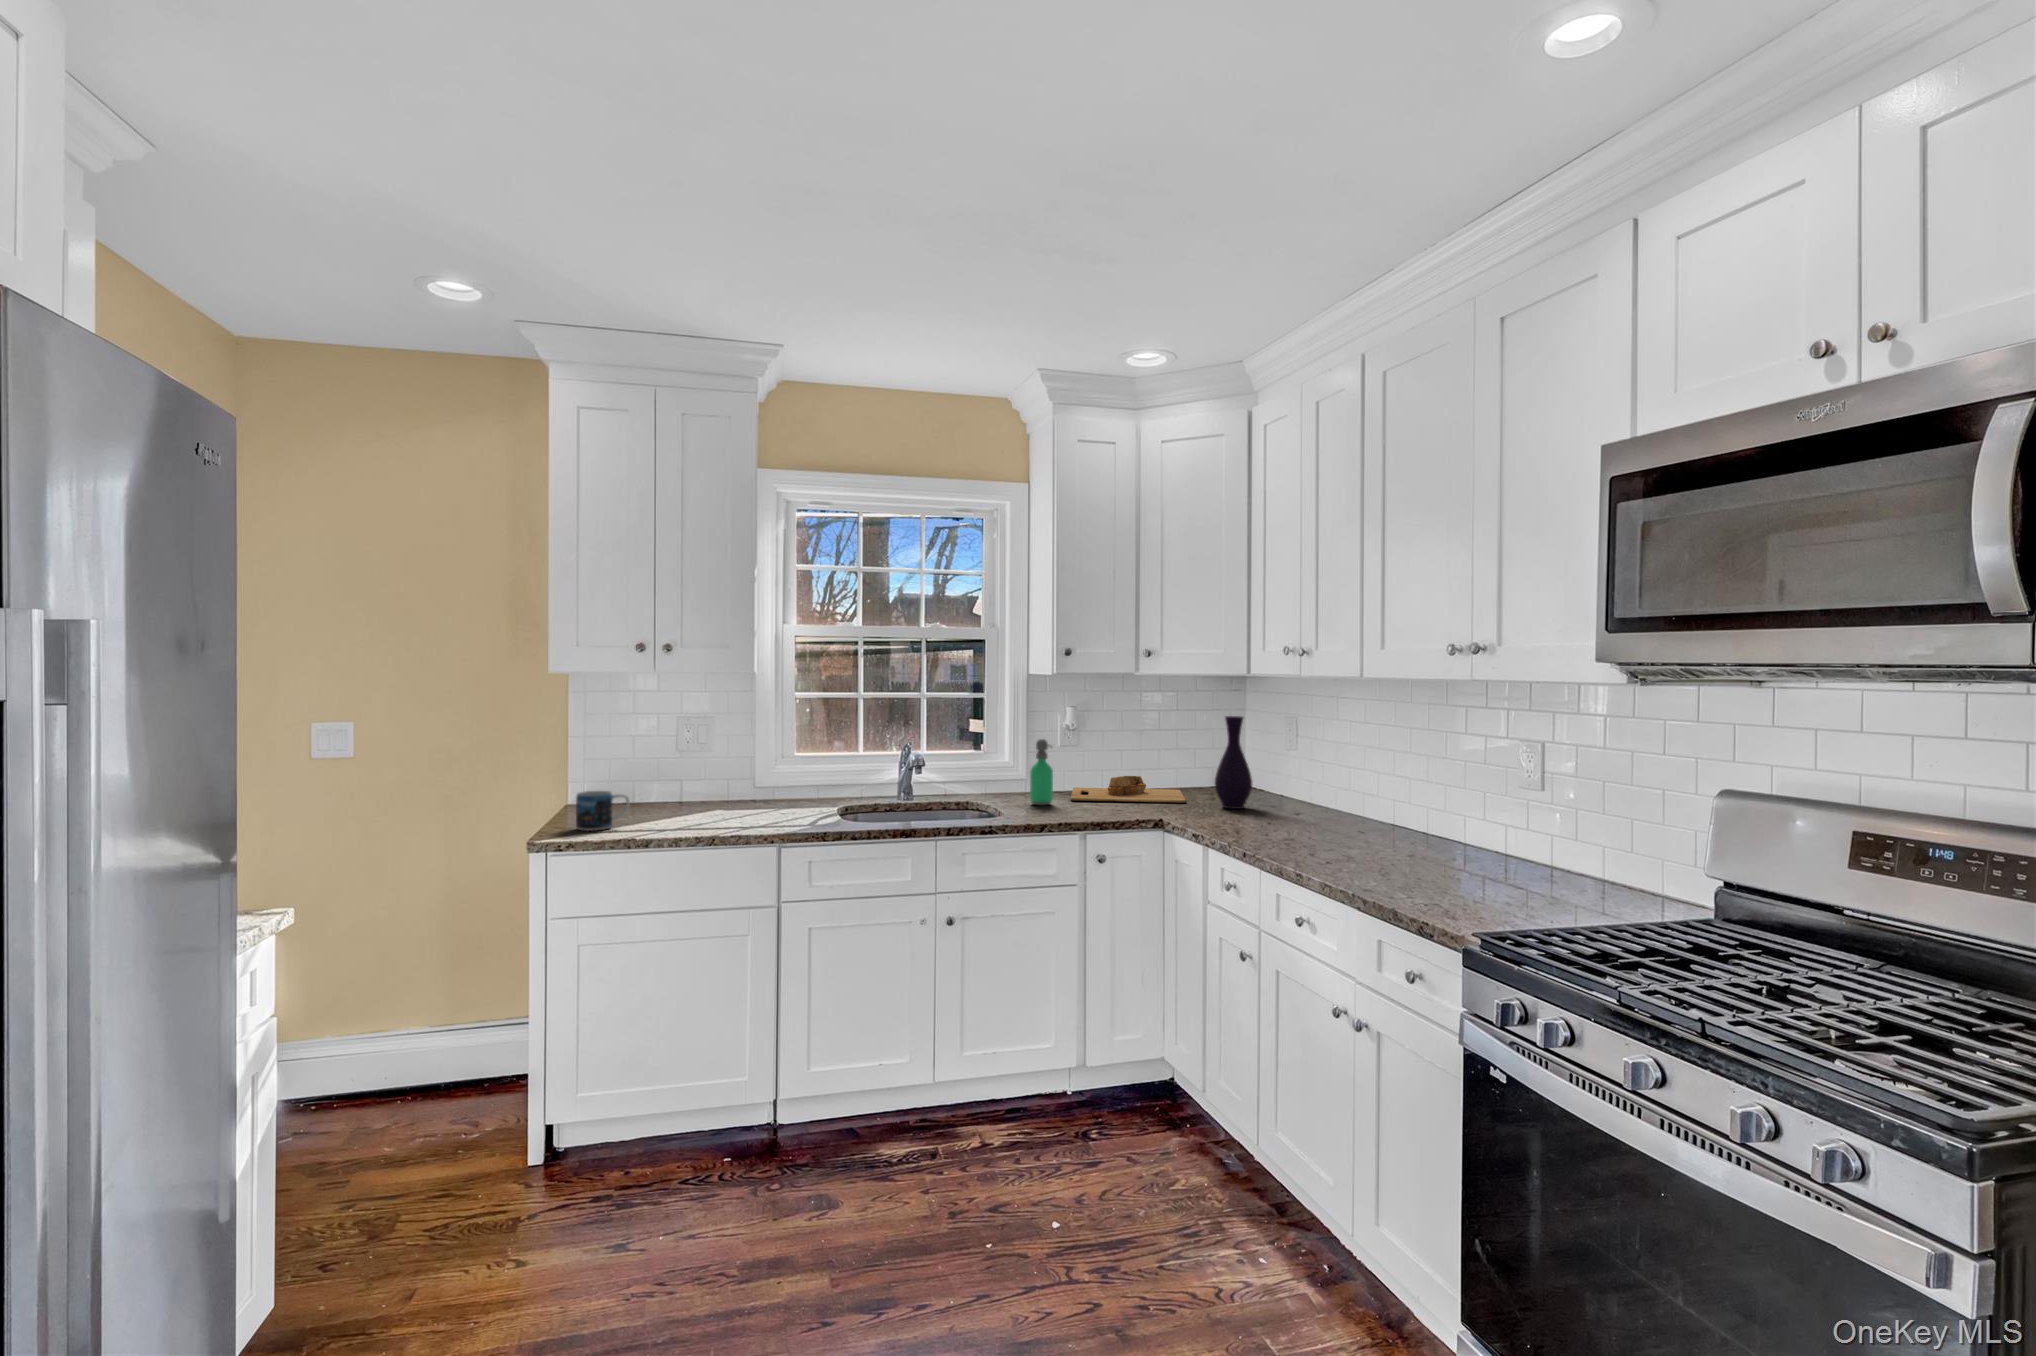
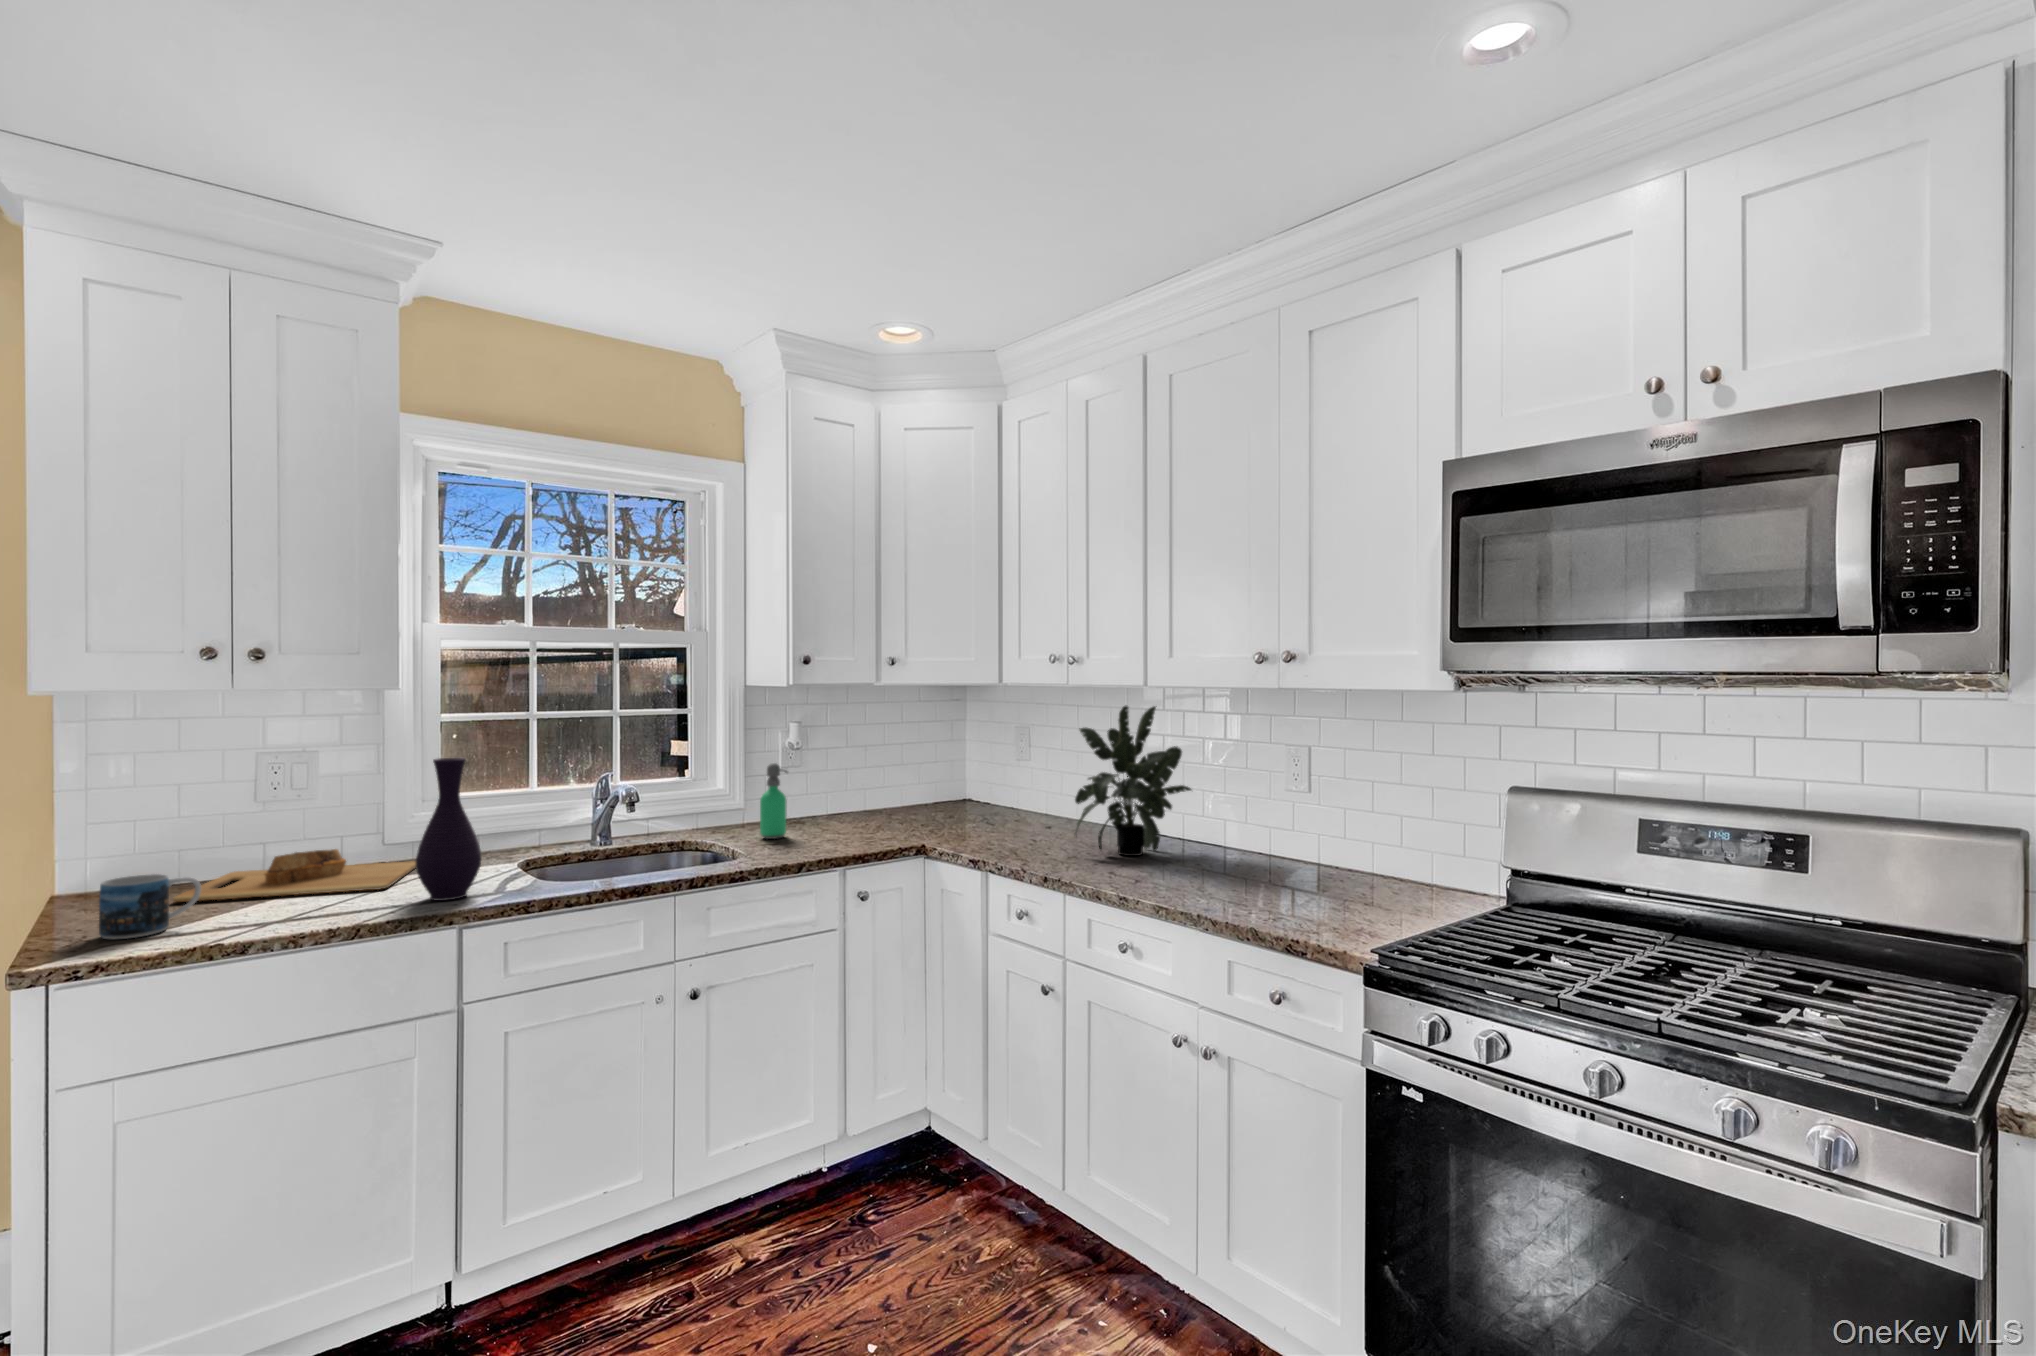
potted plant: none [1292,693,1414,842] -> present [1075,706,1191,856]
vase: present [1215,716,1252,809] -> present [416,758,481,901]
cutting board: present [1071,776,1186,803] -> present [173,849,416,902]

